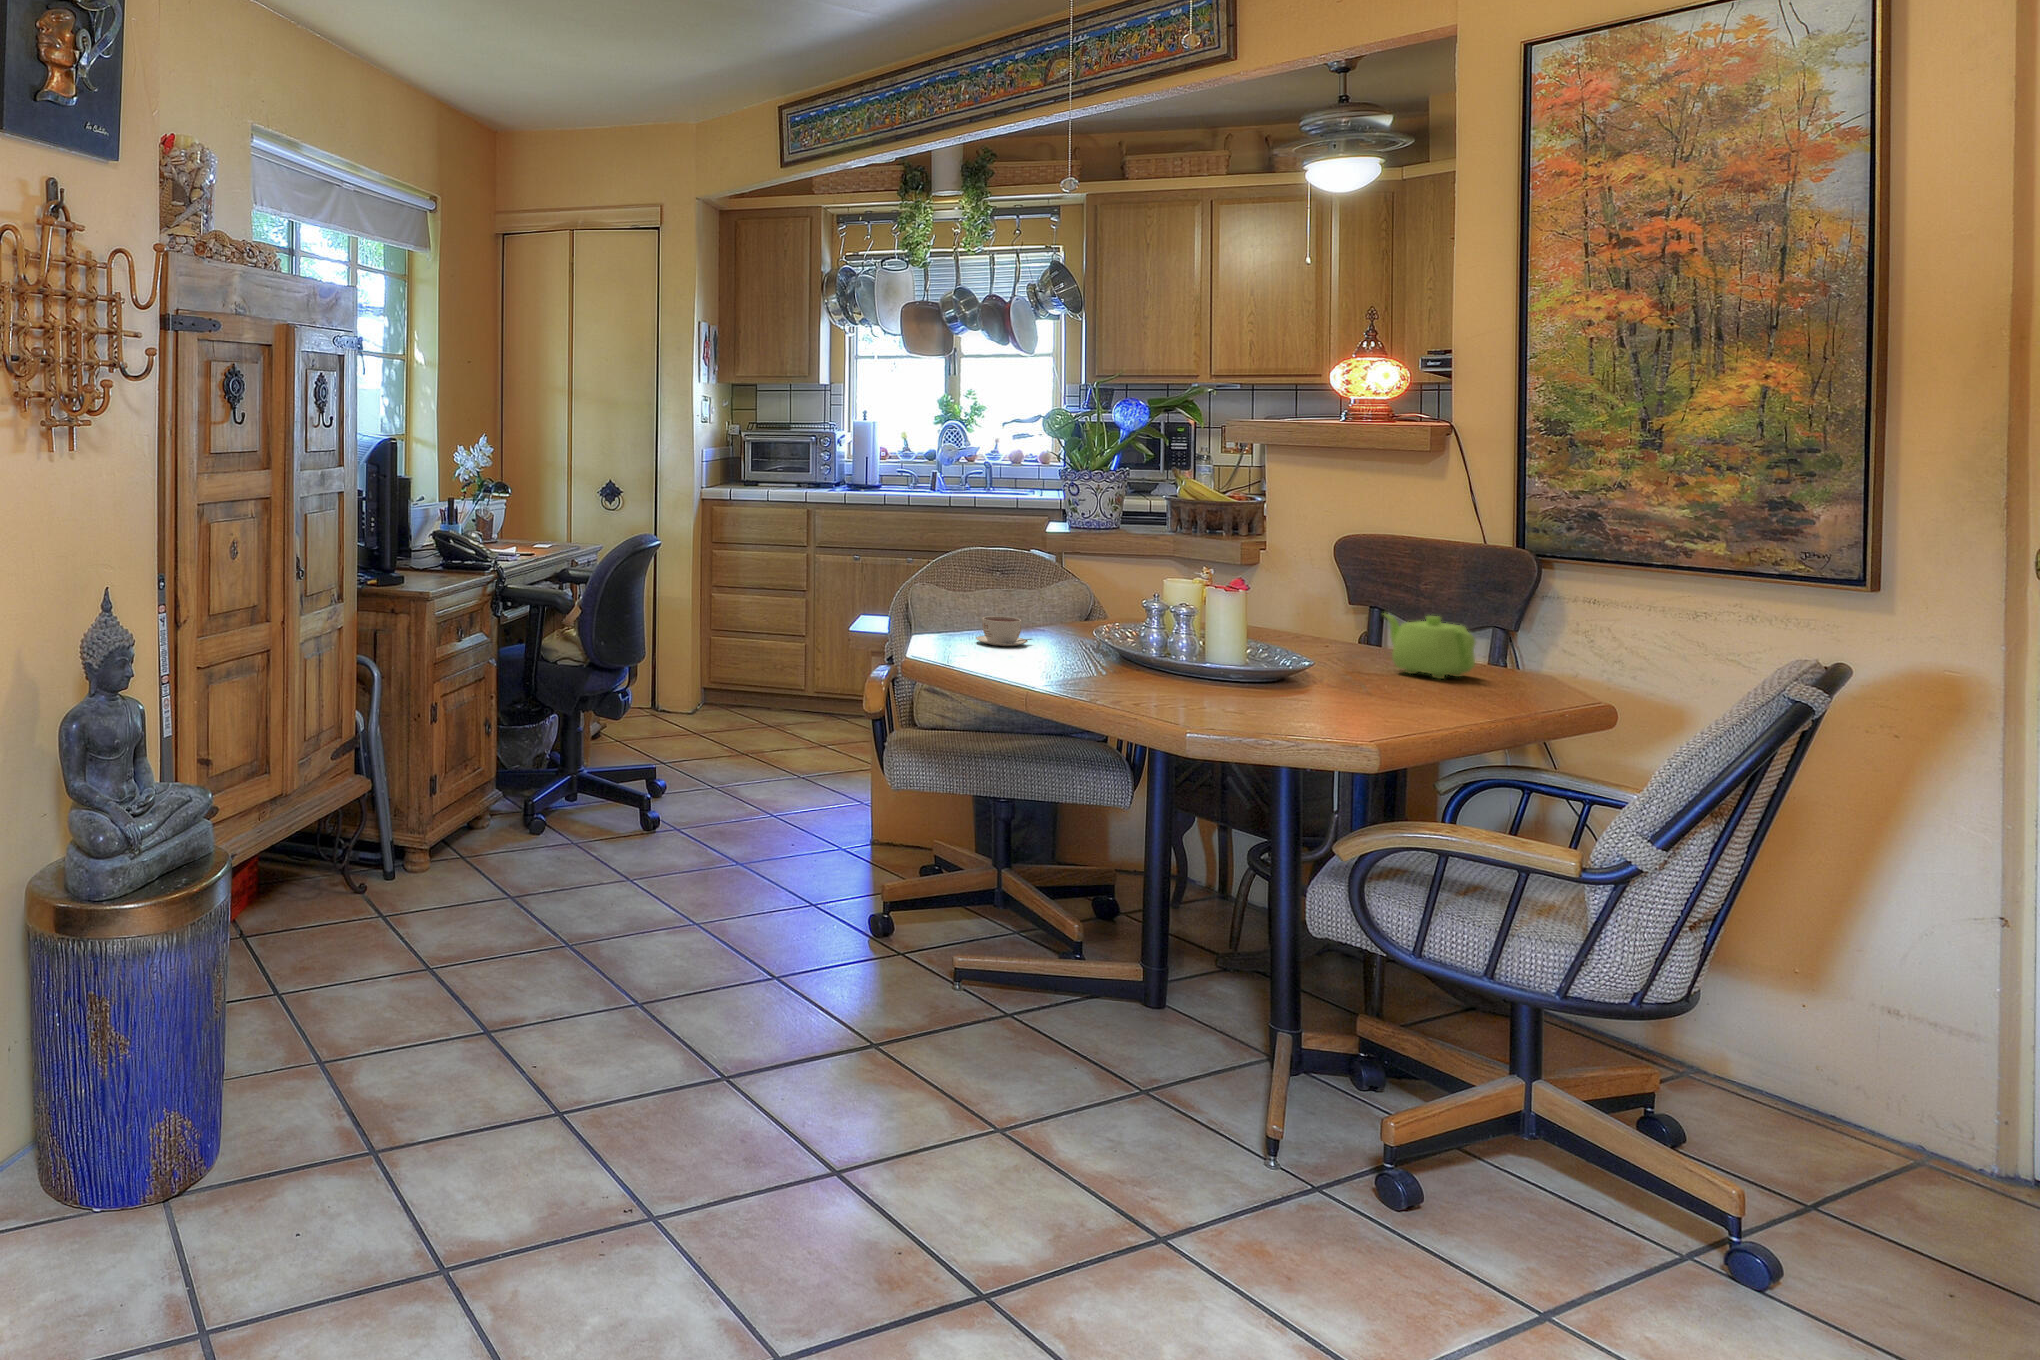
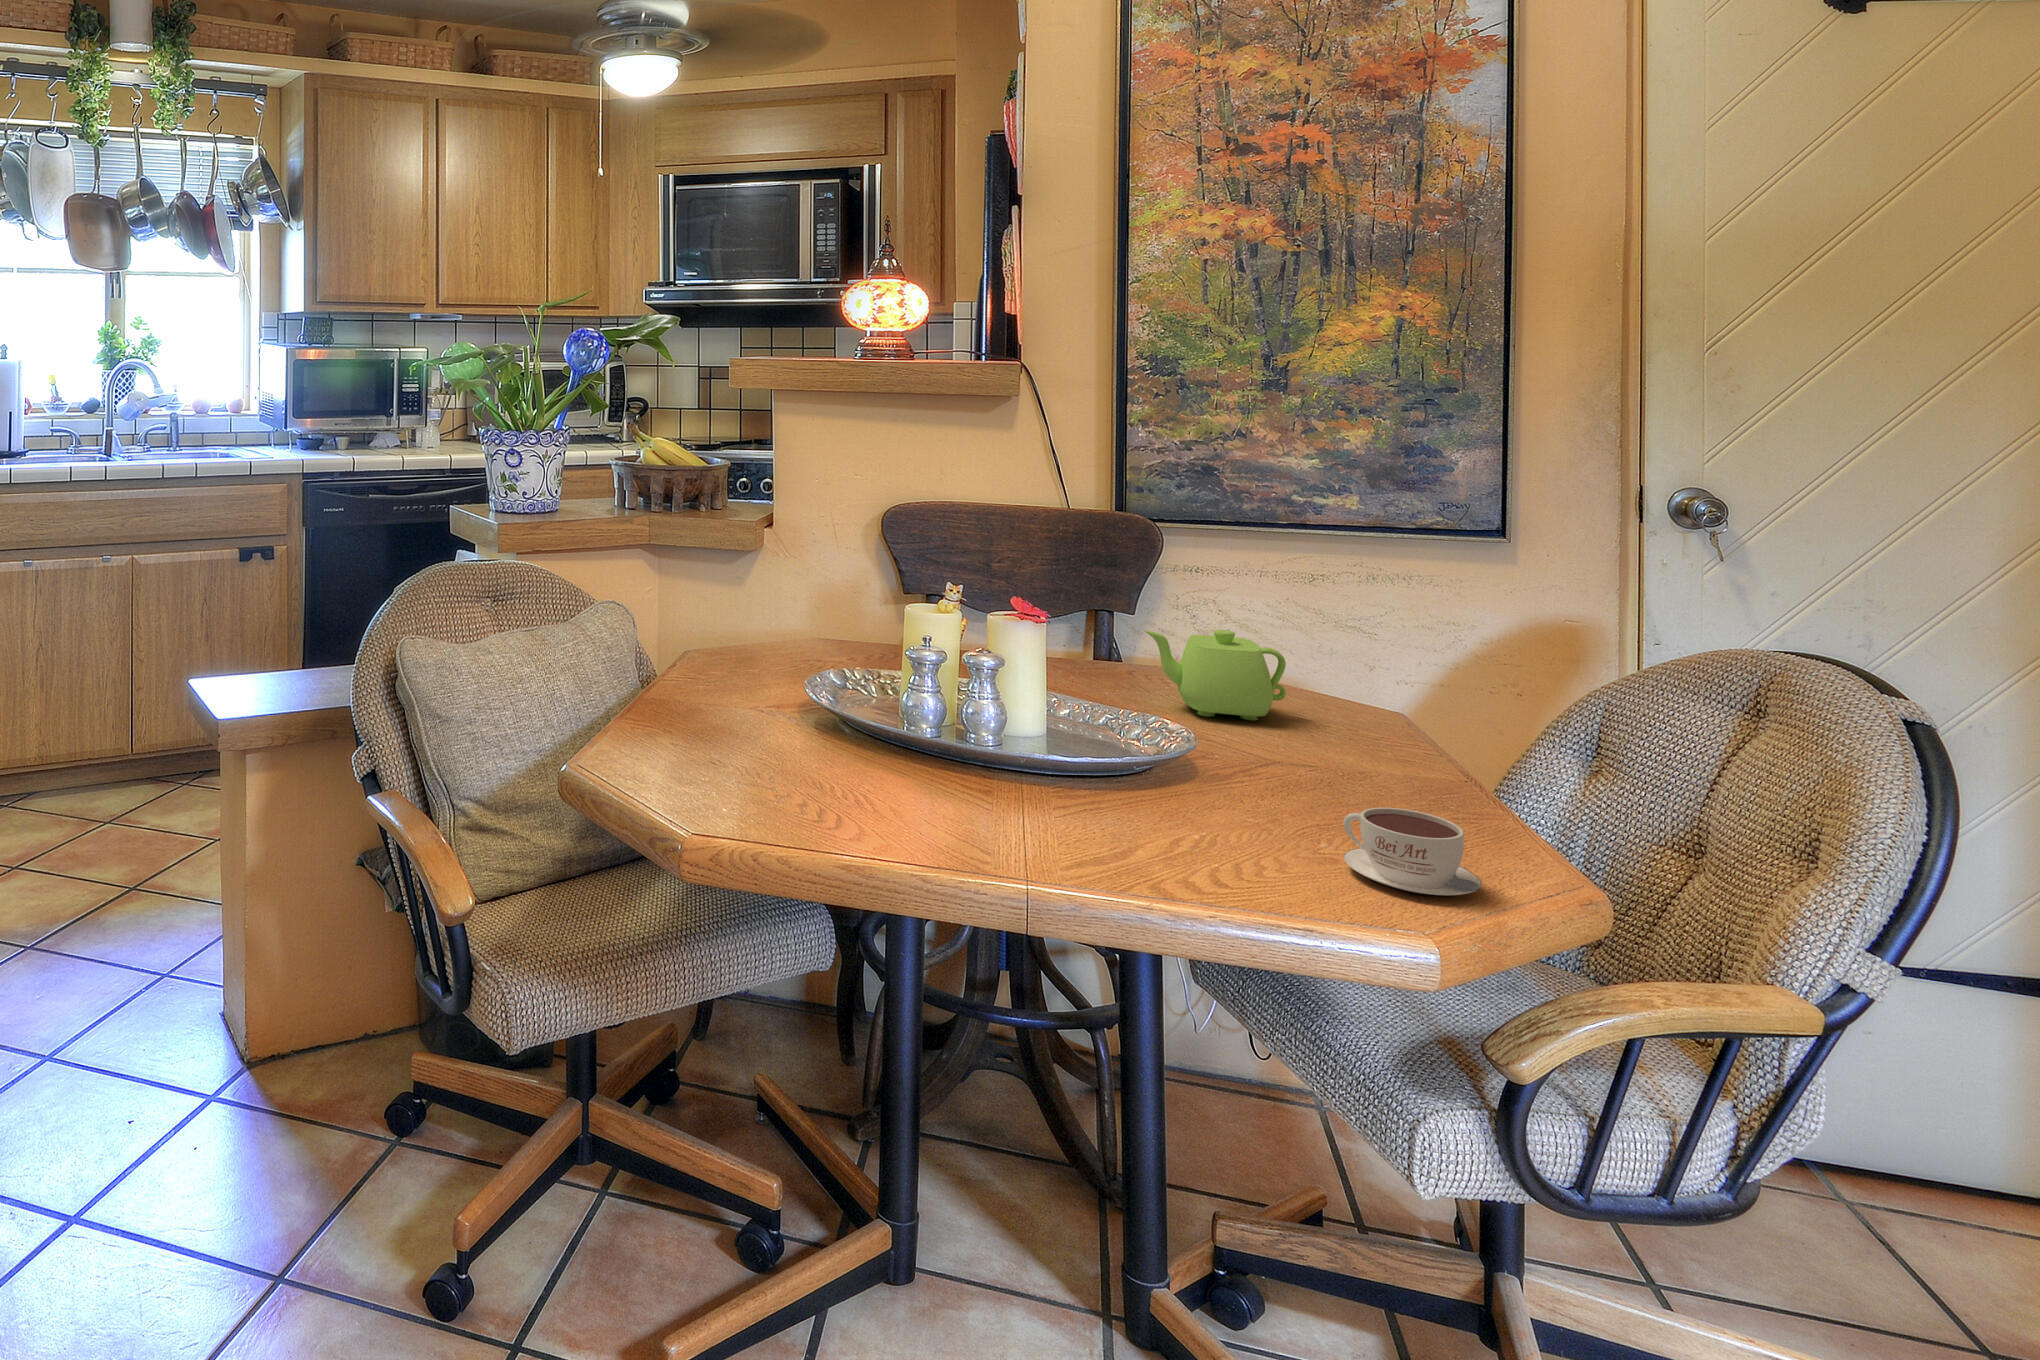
coffee cup: present [976,616,1032,646] -> present [1343,808,1482,895]

